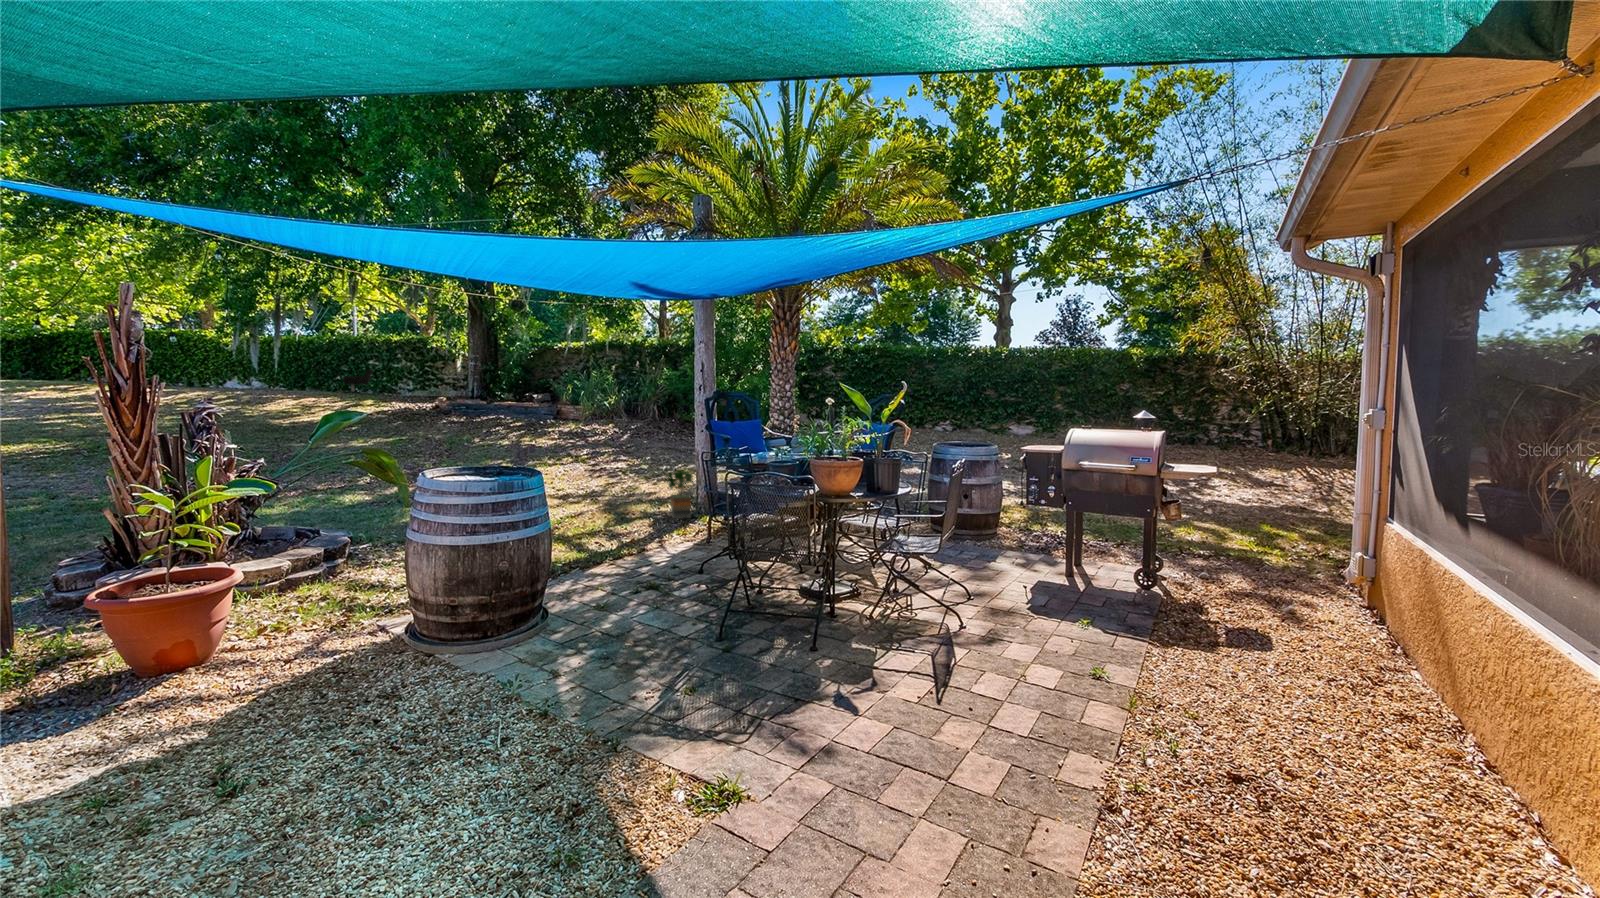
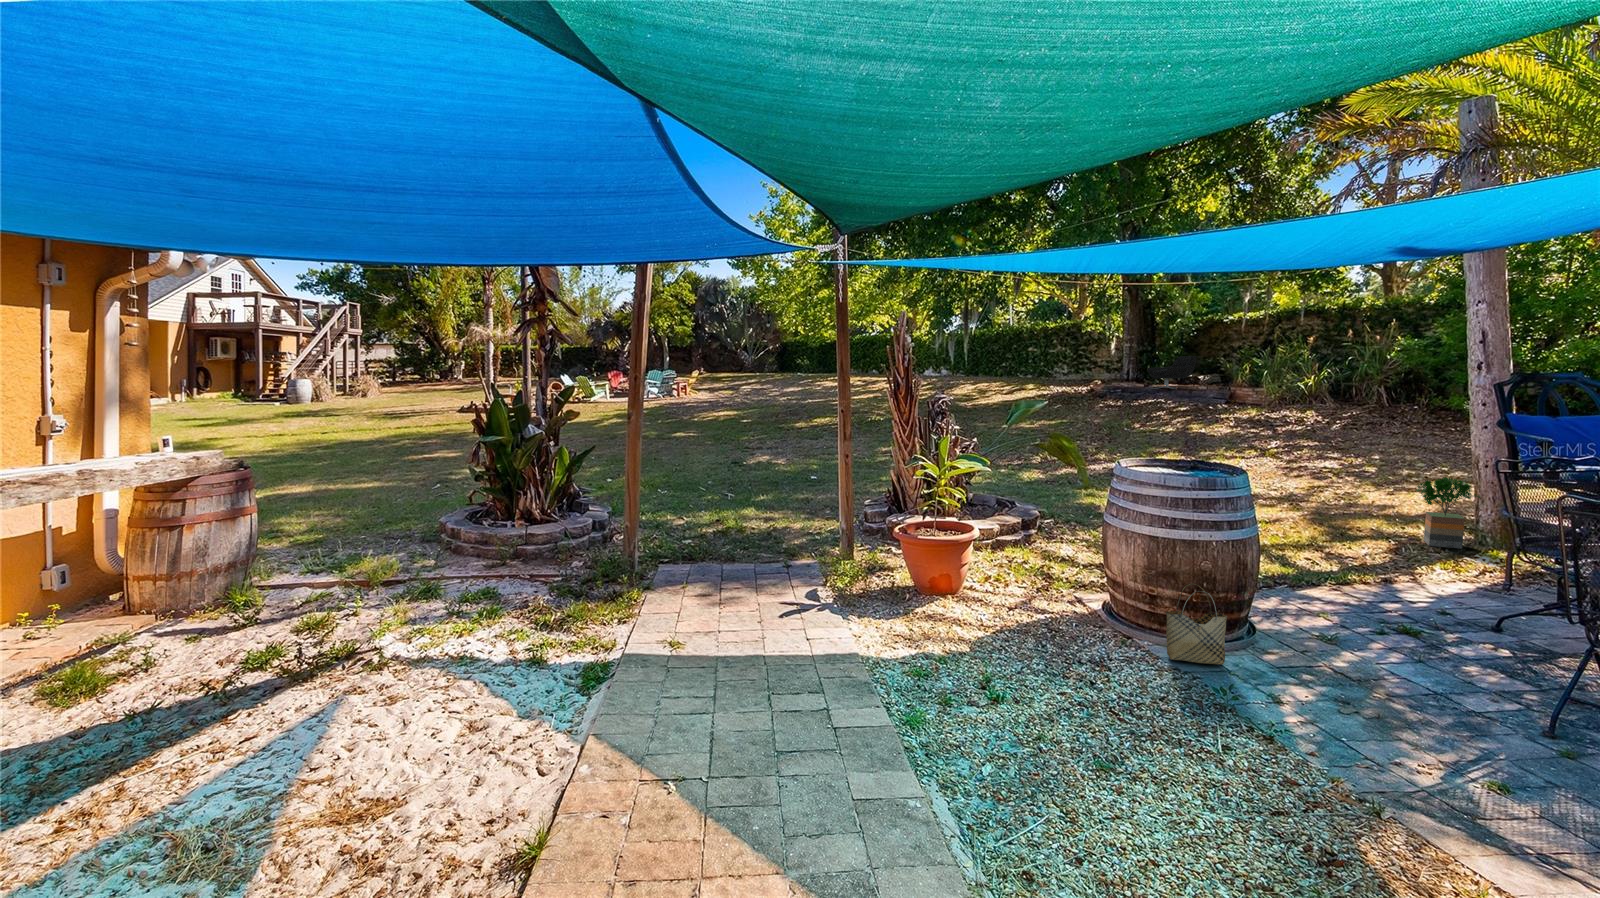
lounge chair: present [343,369,373,392] -> present [1147,356,1197,389]
woven basket: none [458,590,516,668] -> present [1166,583,1227,665]

